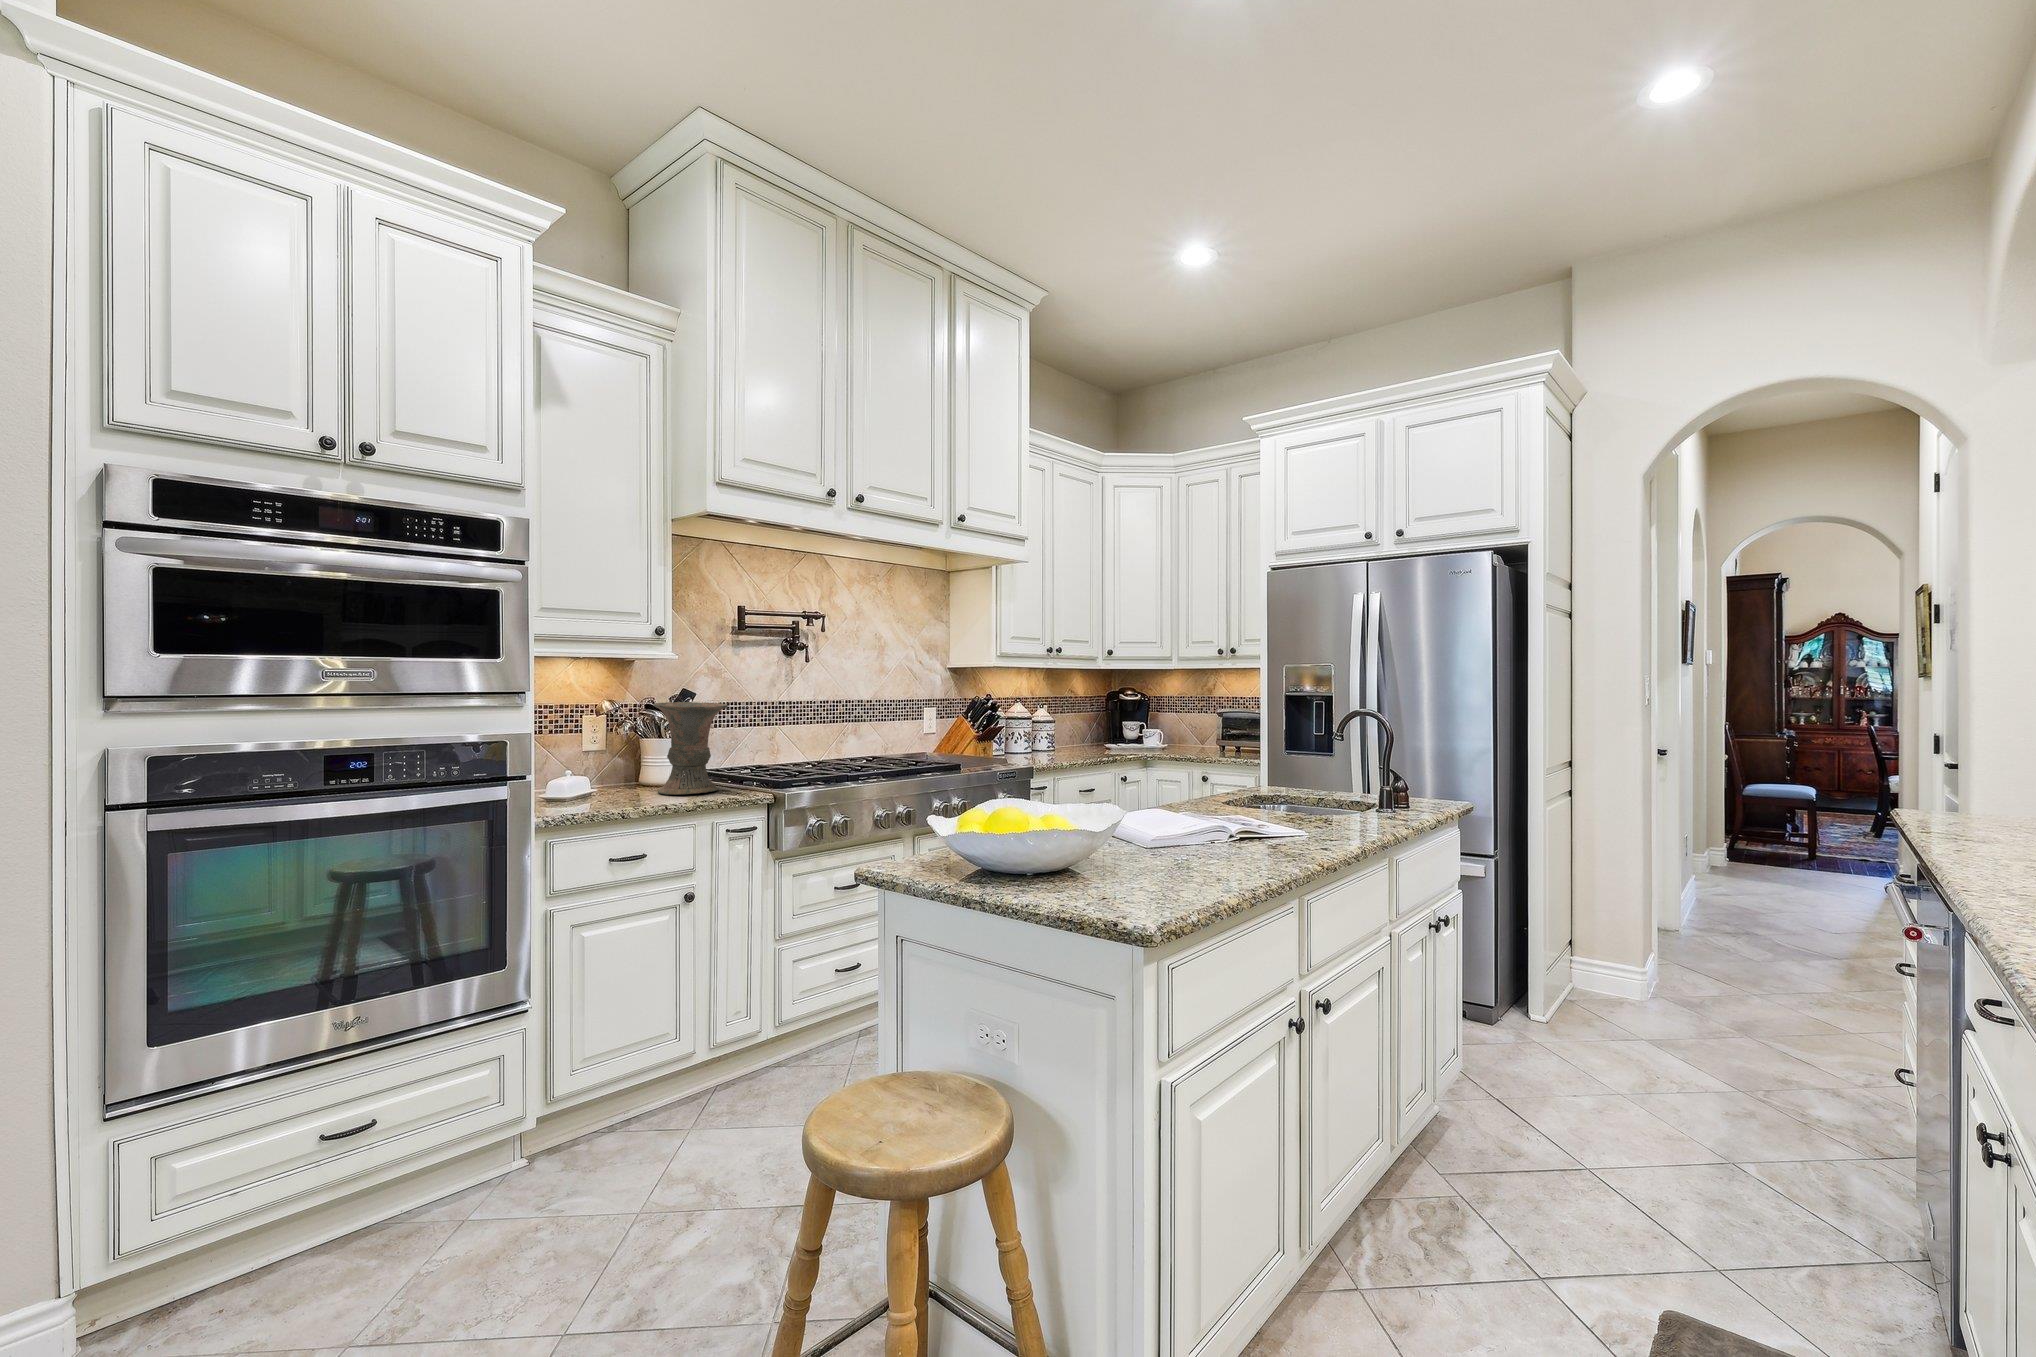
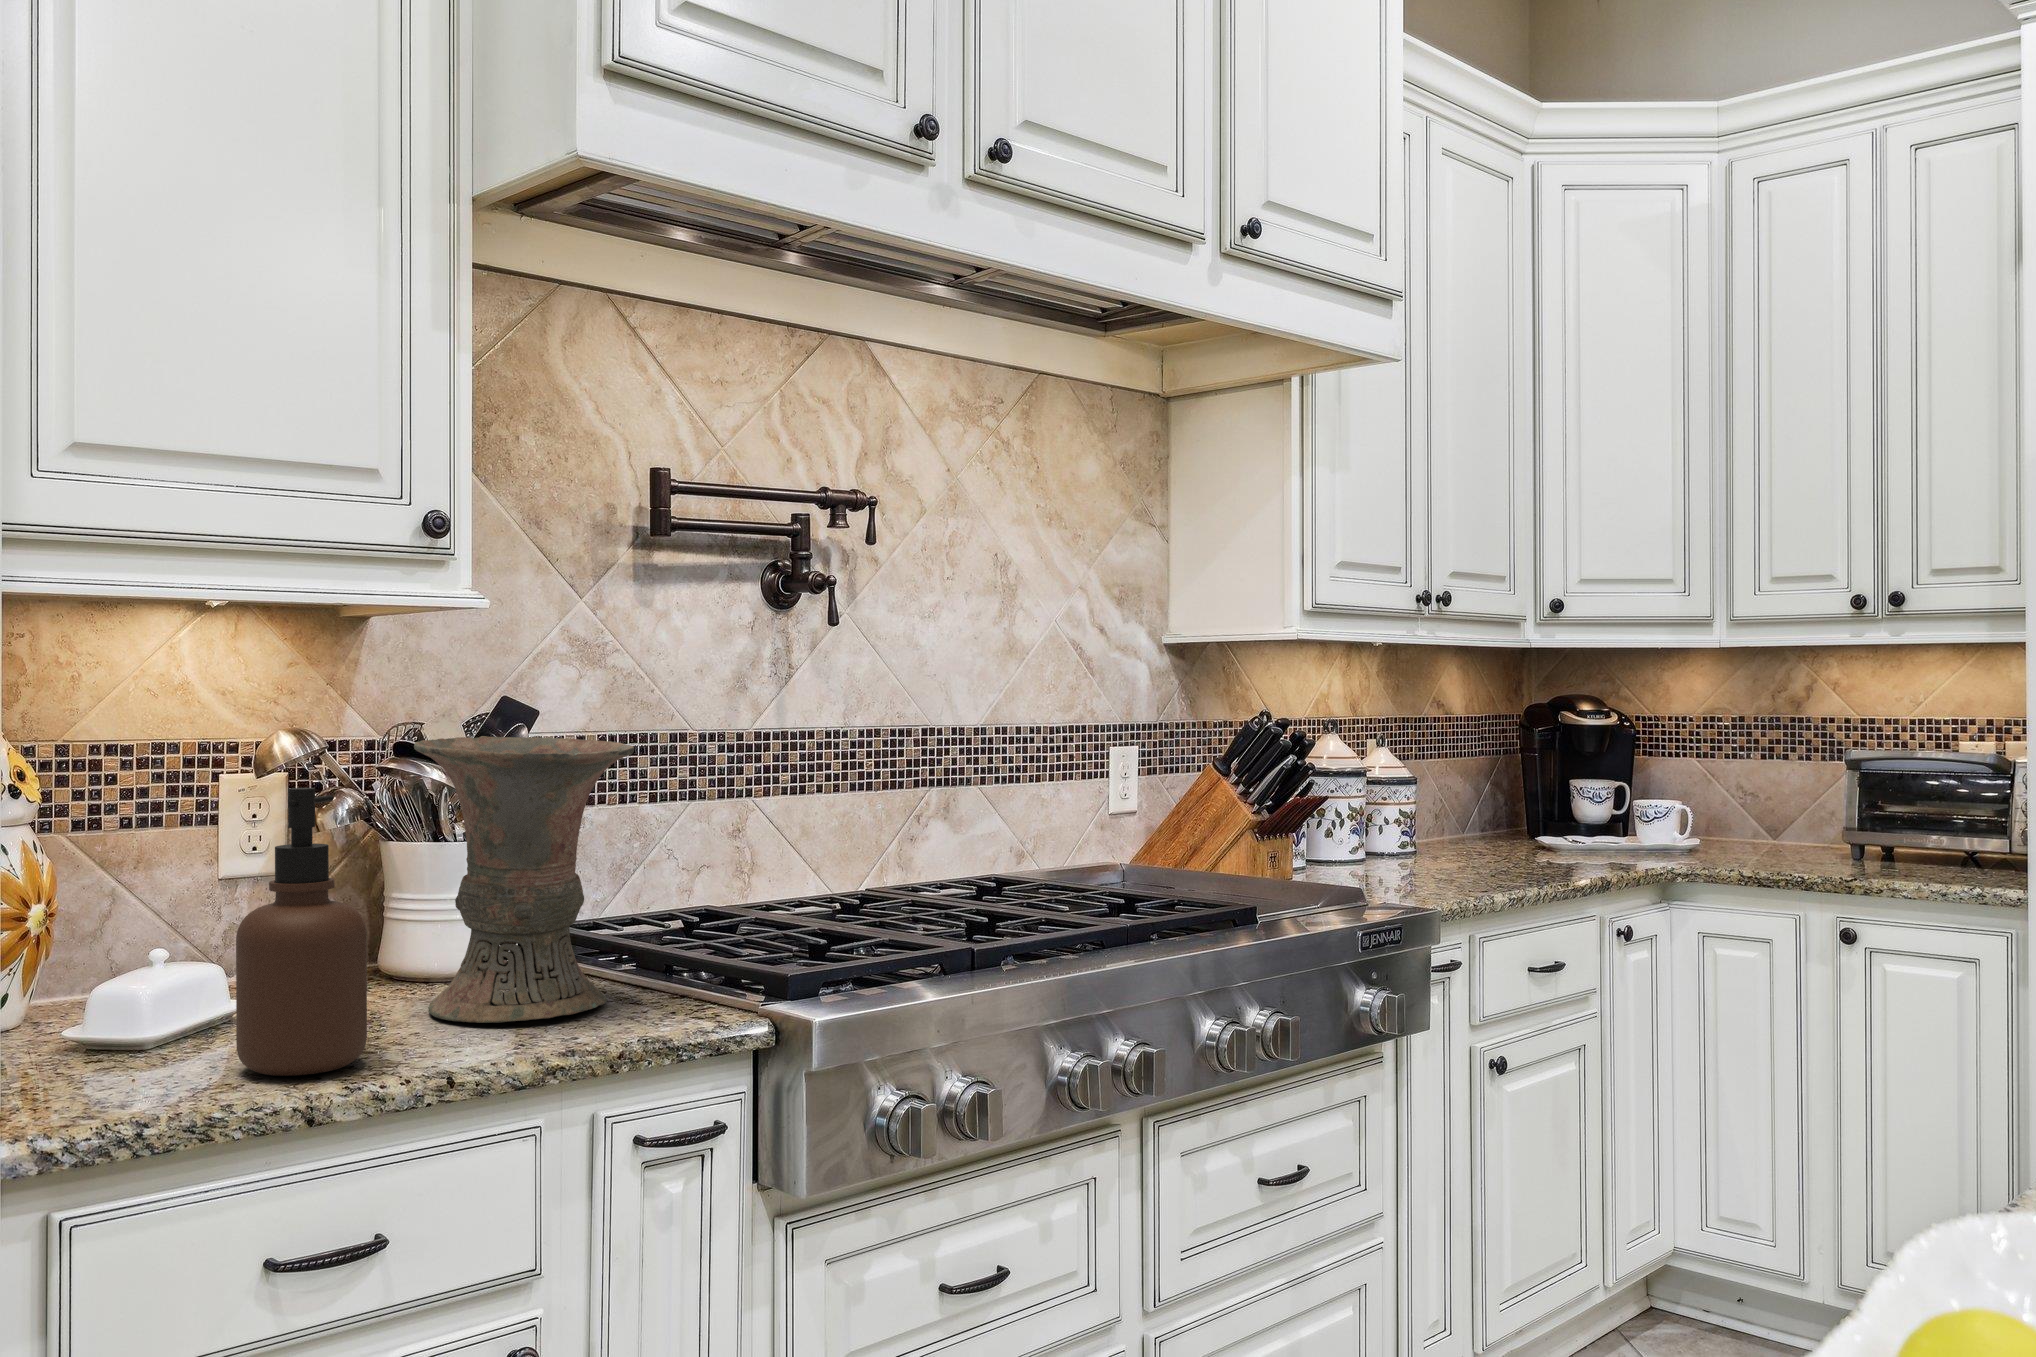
soap dispenser: none [598,717,639,806] -> present [236,788,367,1076]

